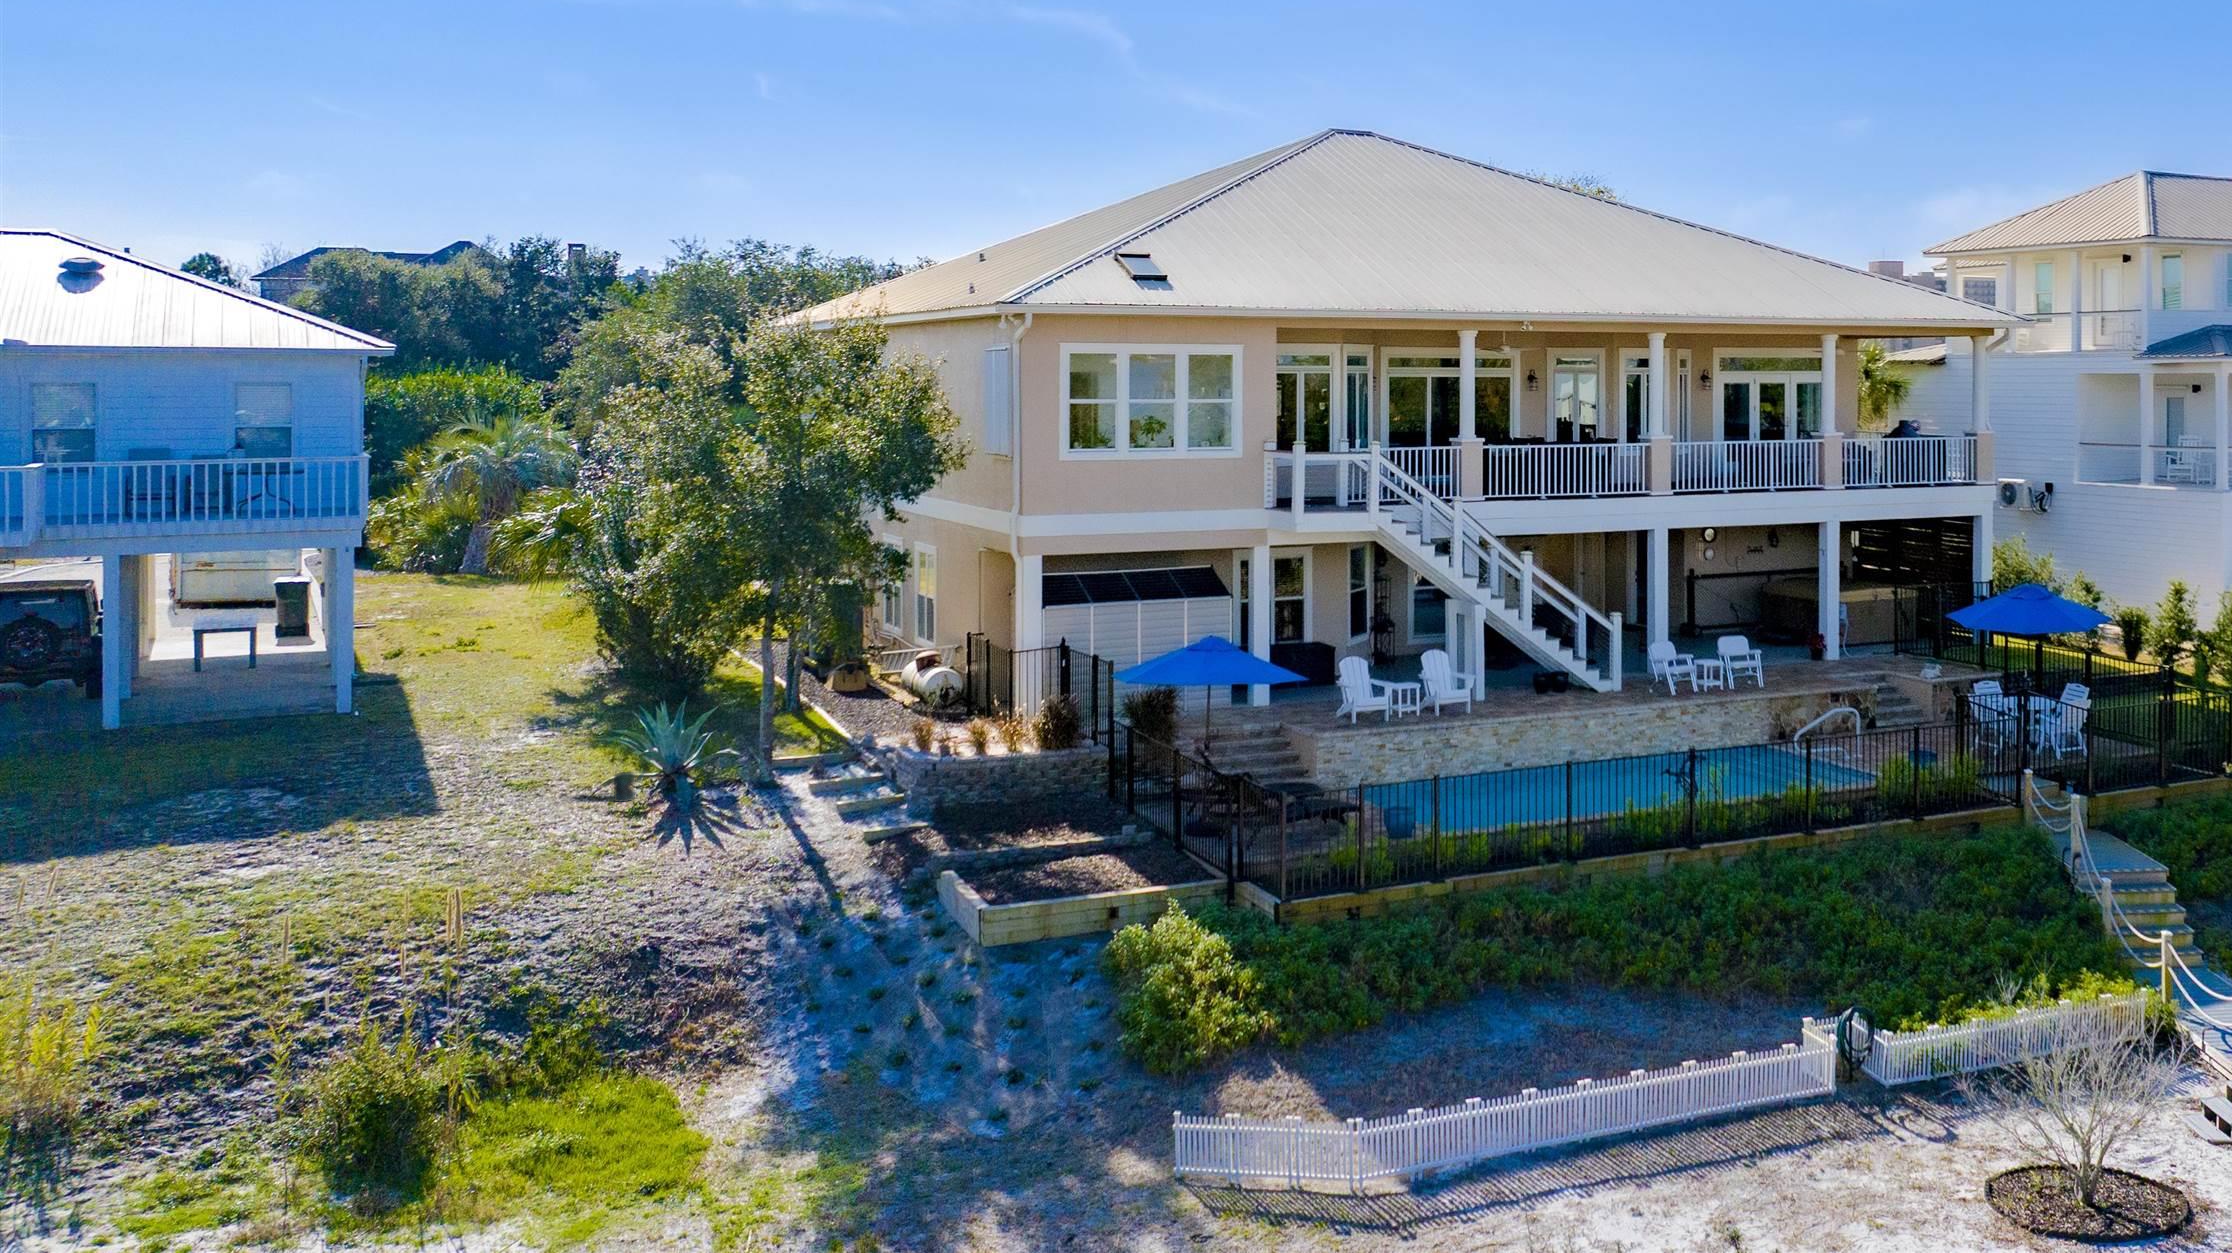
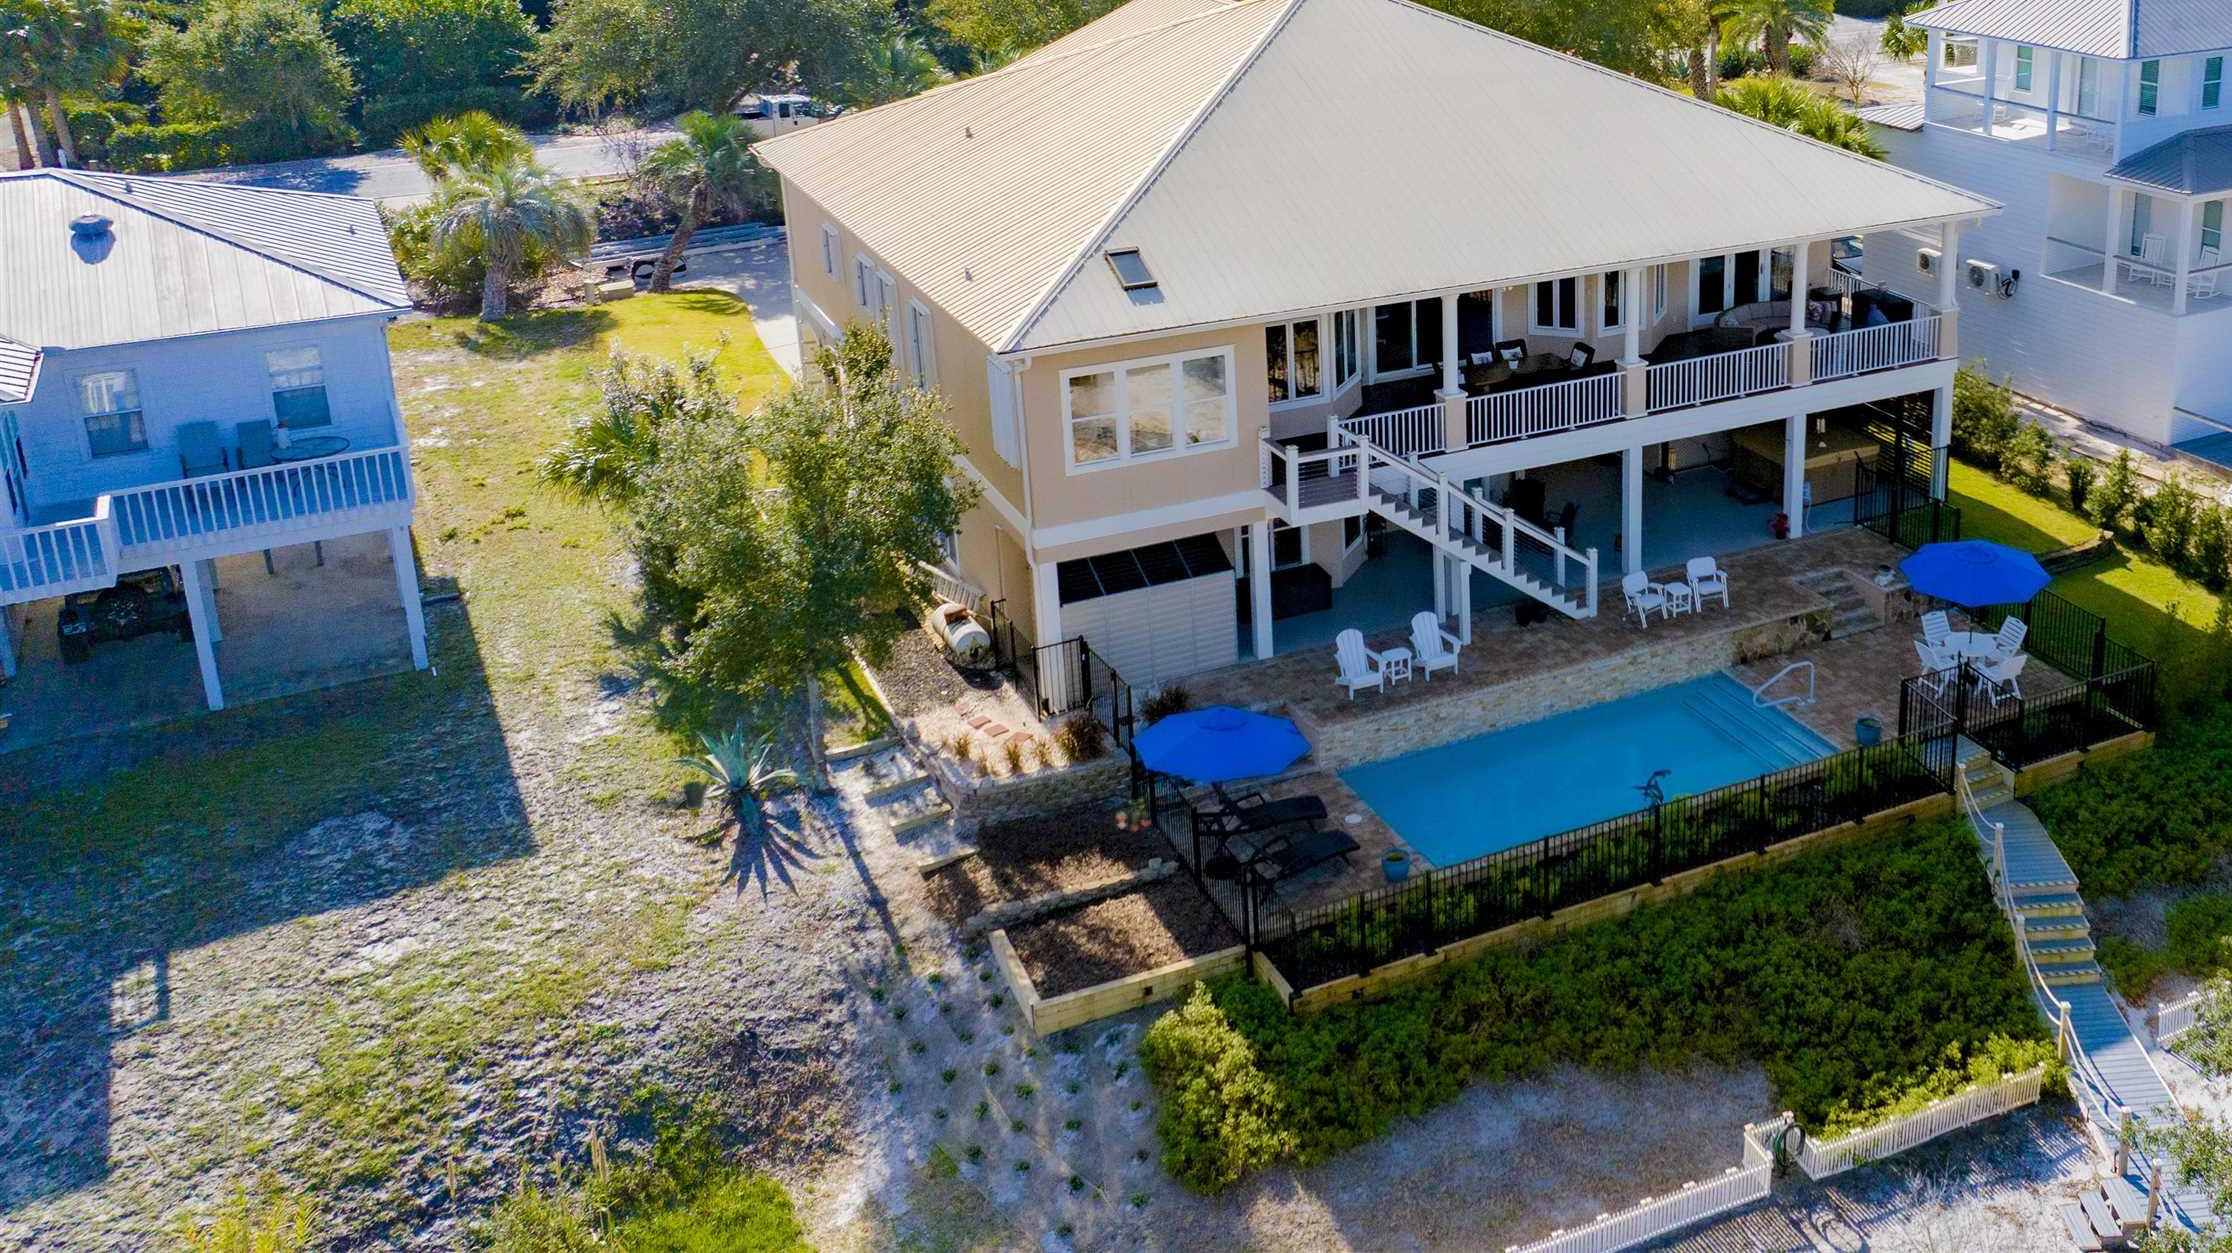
potted plant: none [1090,789,1127,822] -> present [1117,805,1149,831]

